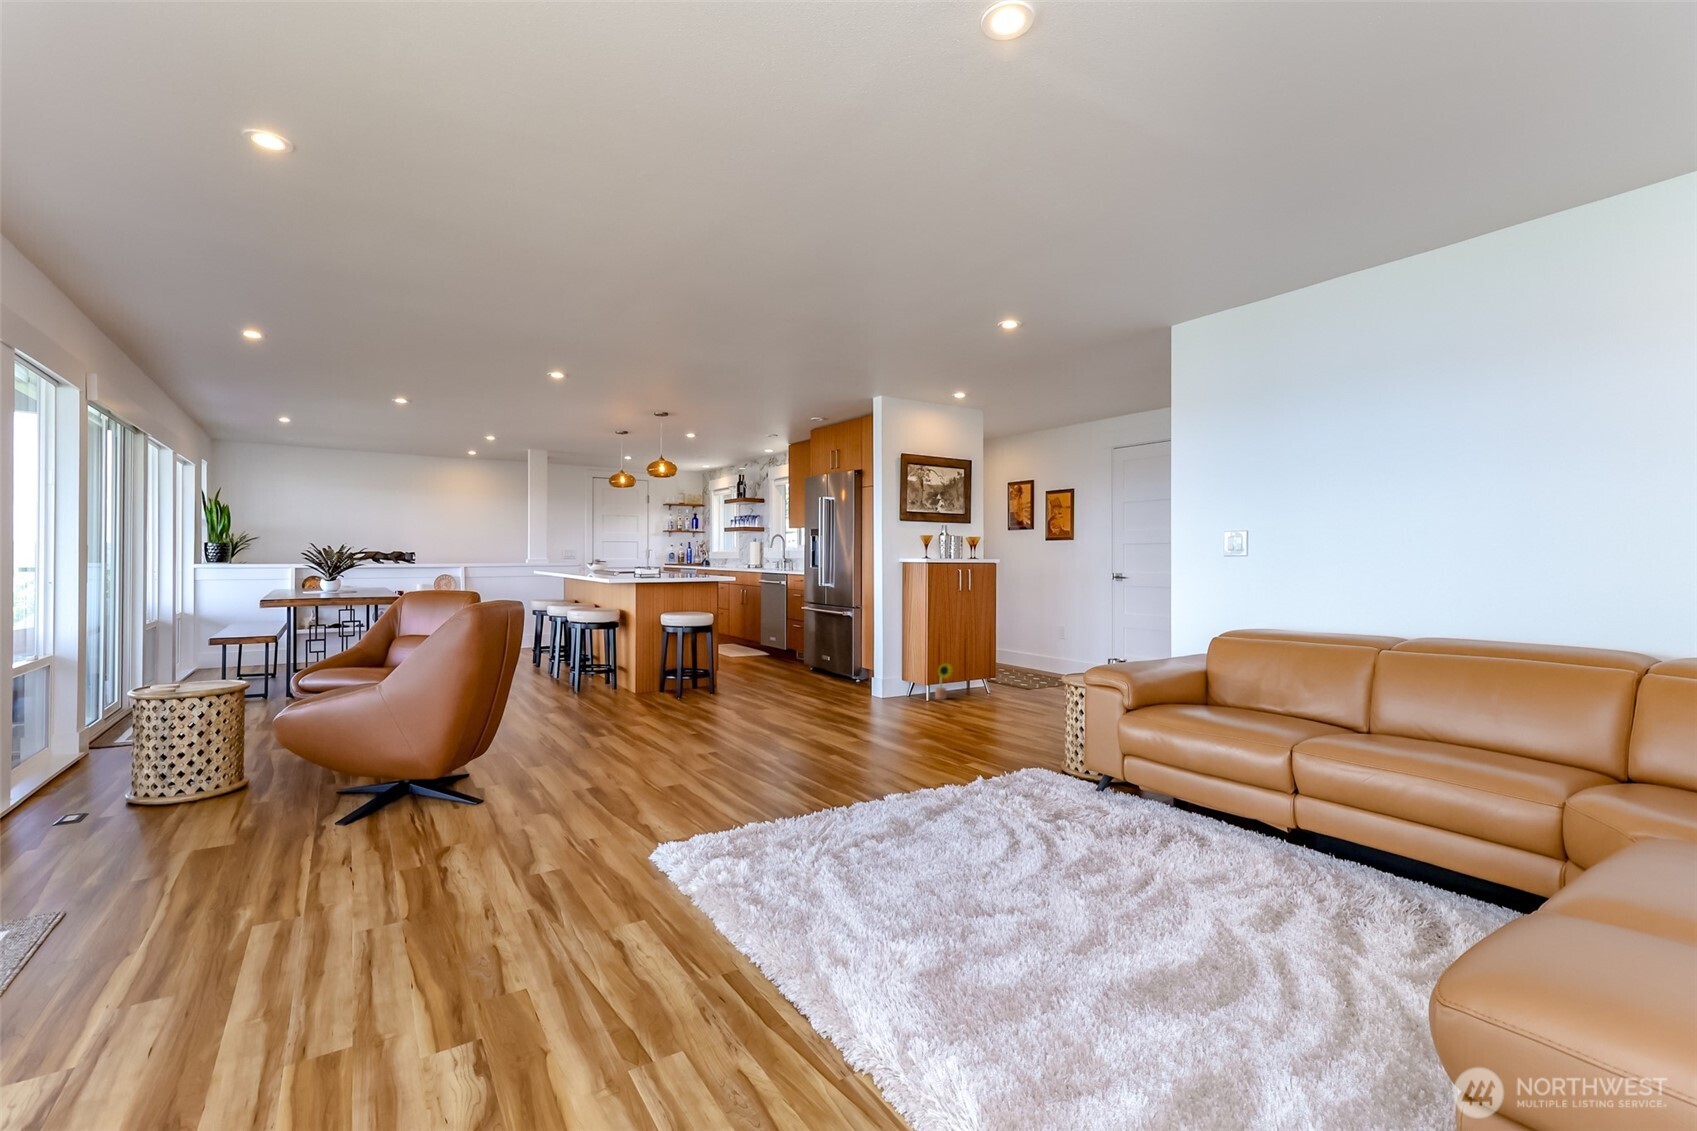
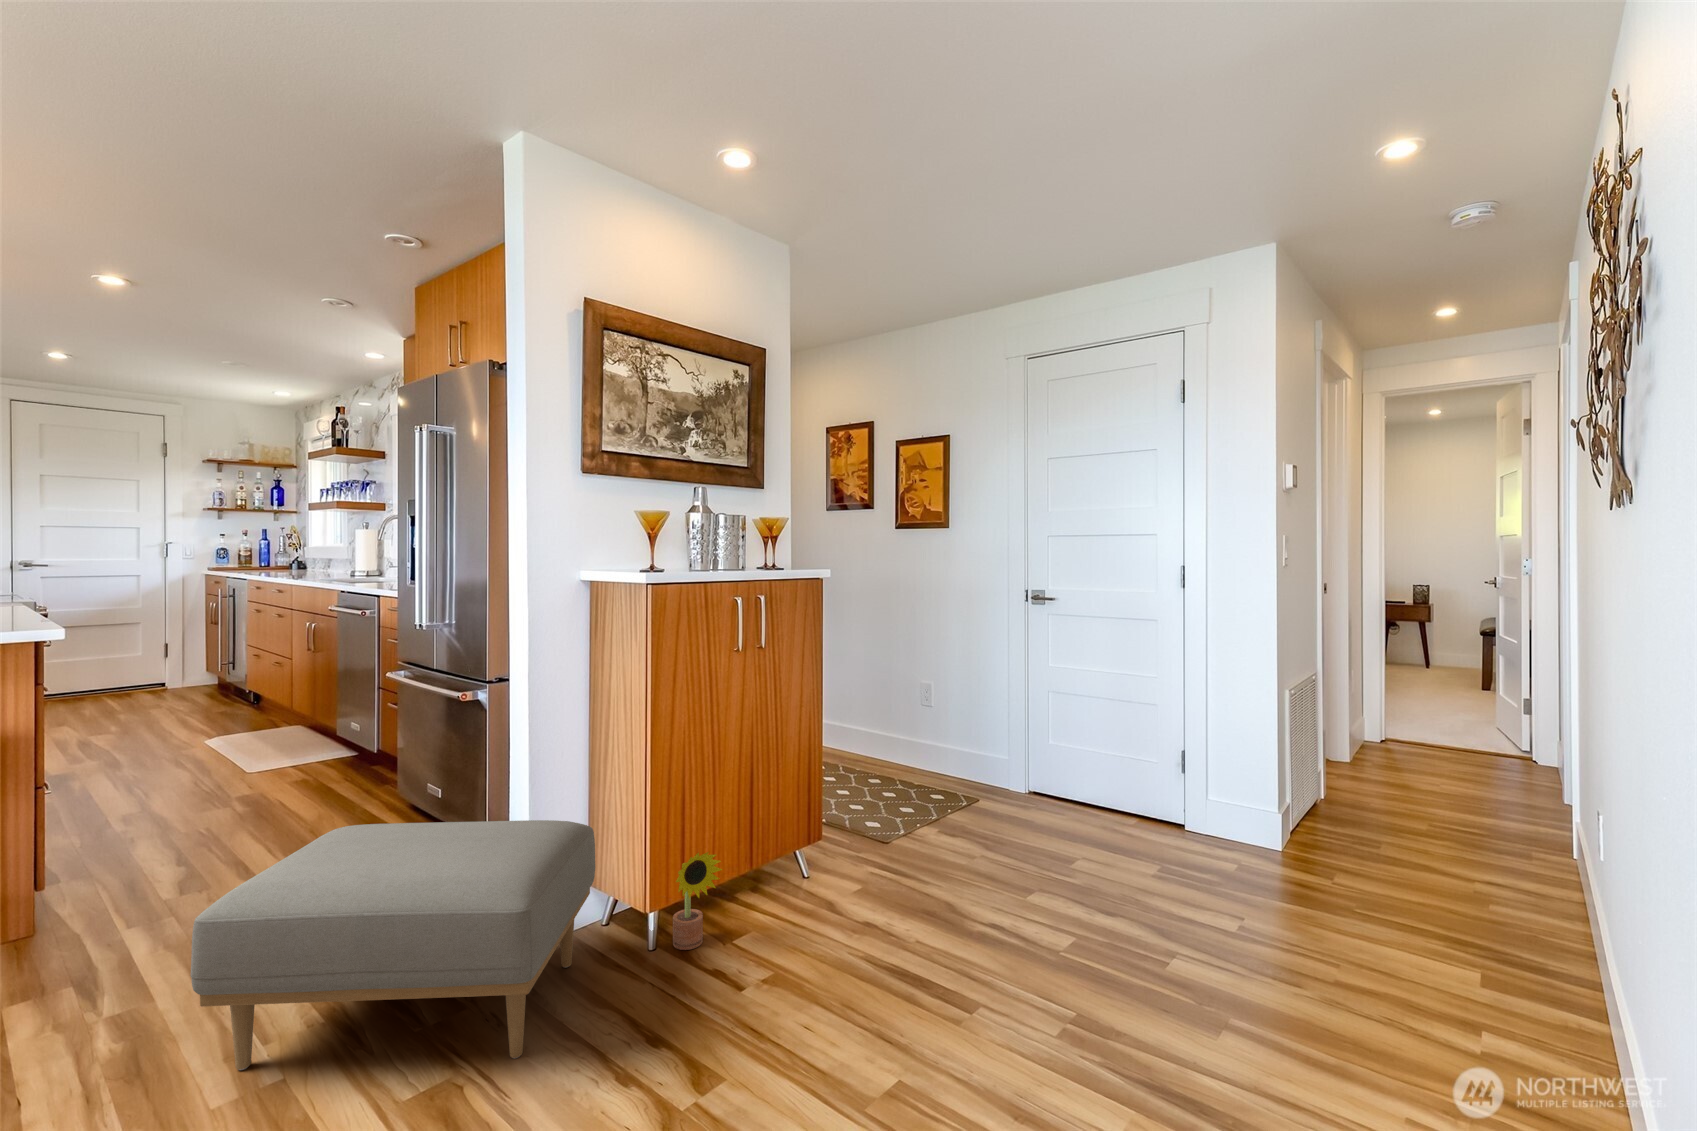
ottoman: none [801,645,908,709] -> present [191,820,595,1070]

